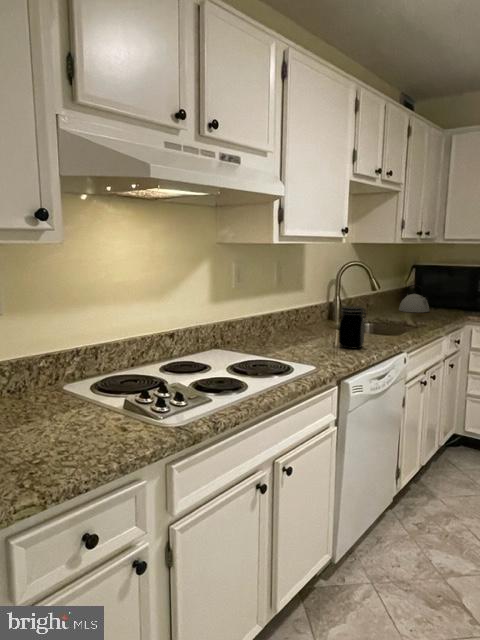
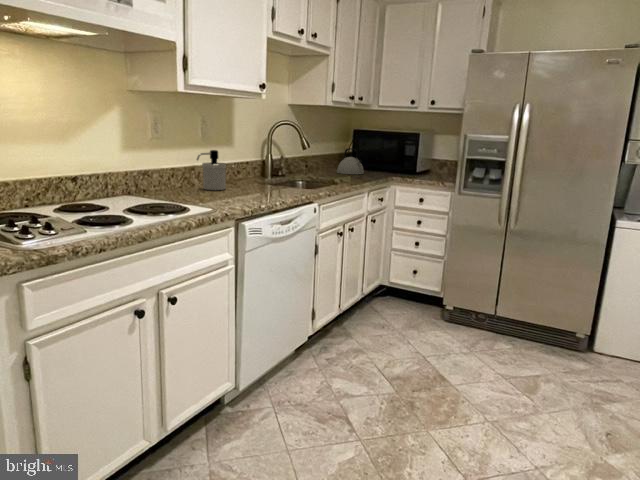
soap dispenser: none [280,297,307,339] -> present [197,150,226,190]
jar: present [339,306,366,348] -> none [250,159,275,198]

